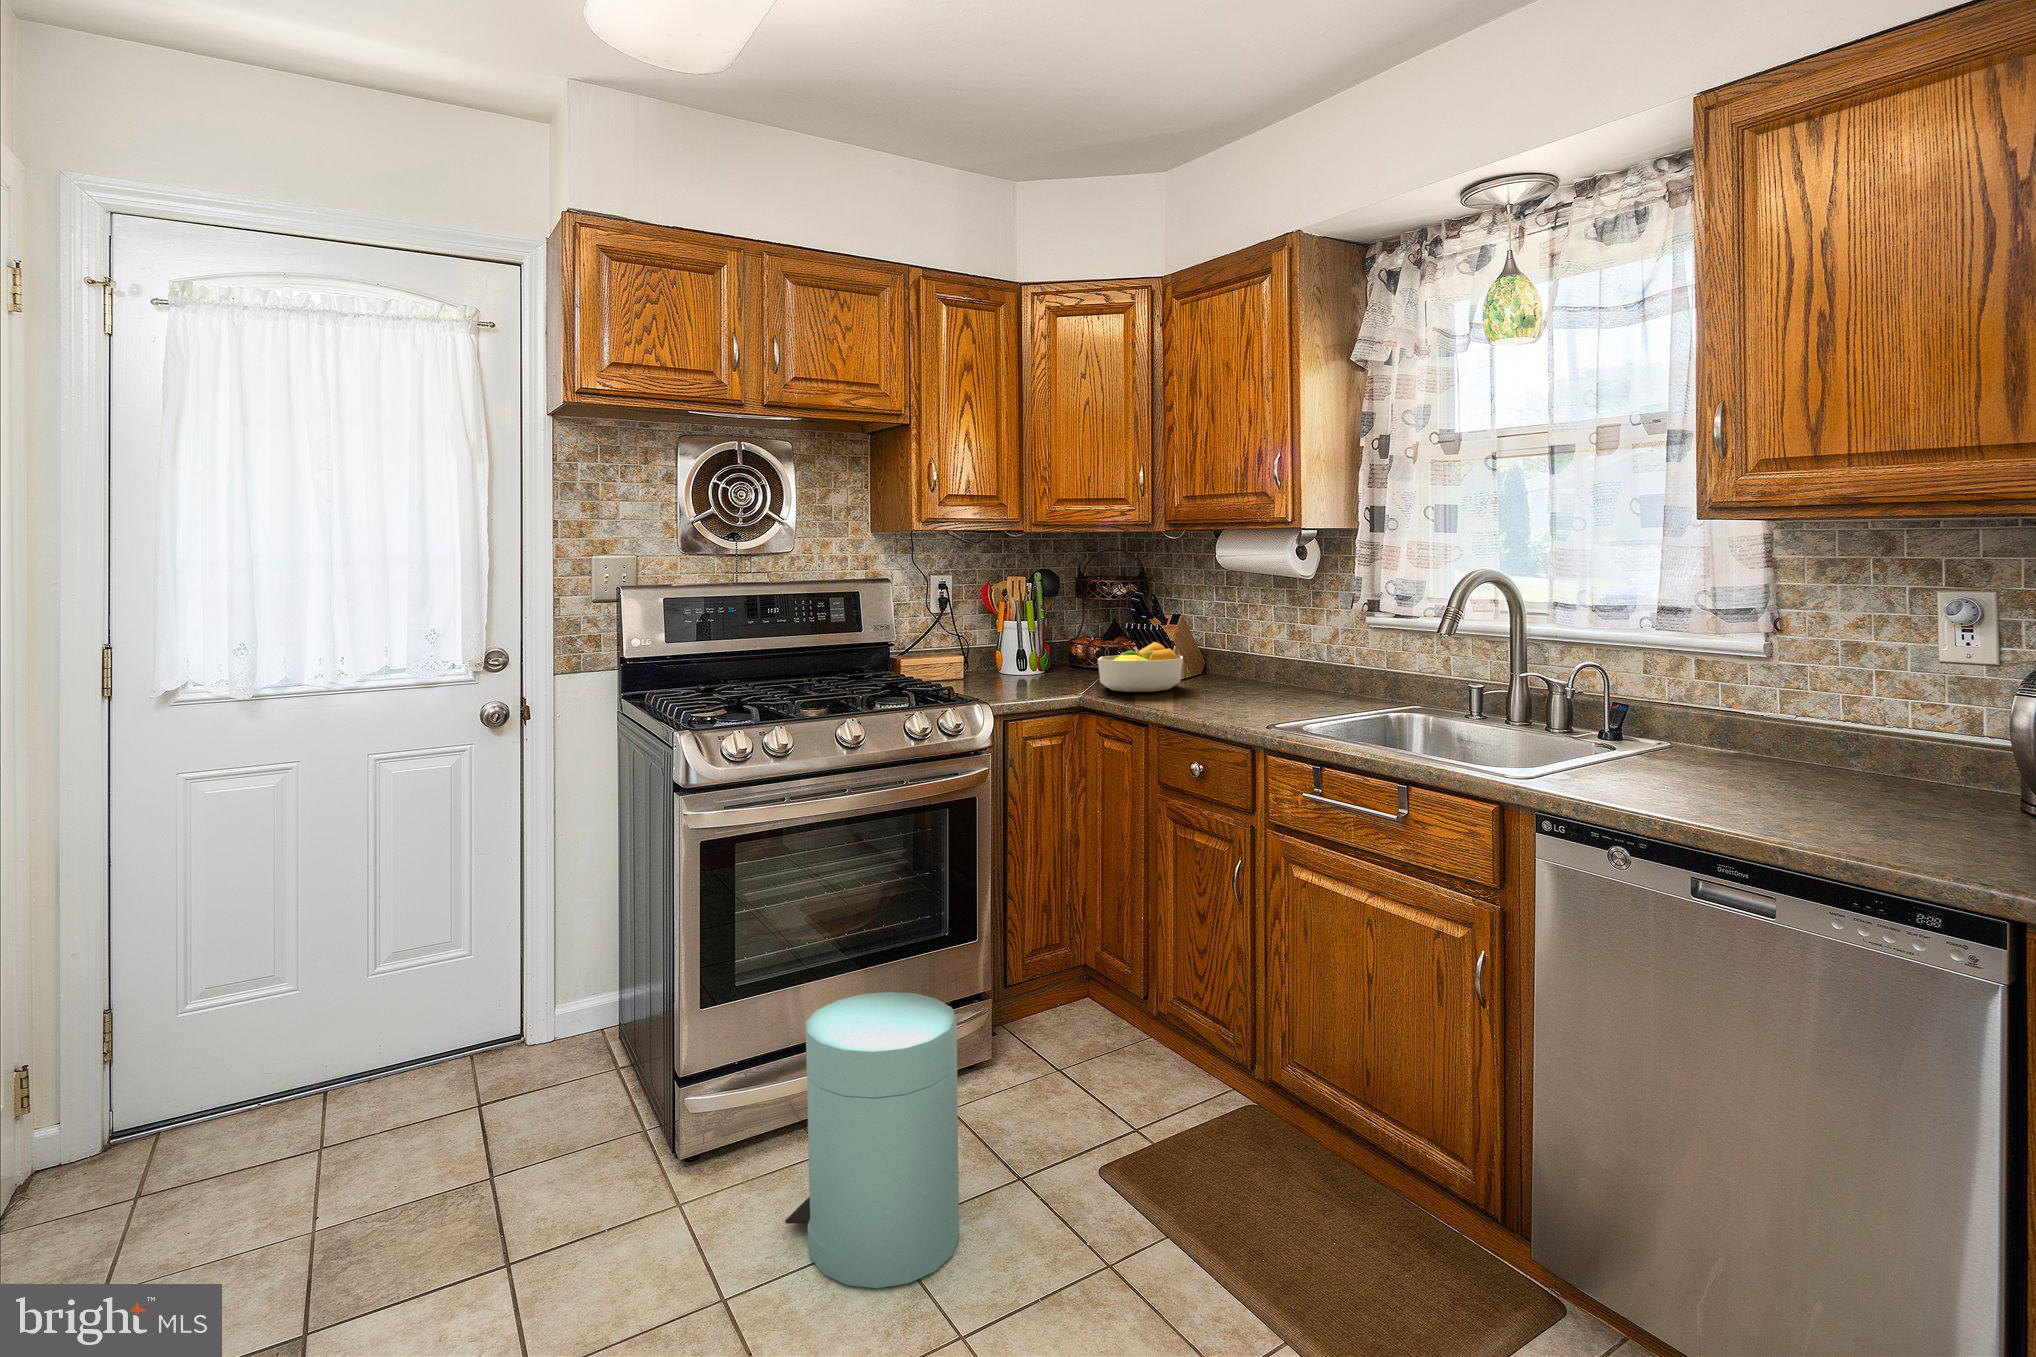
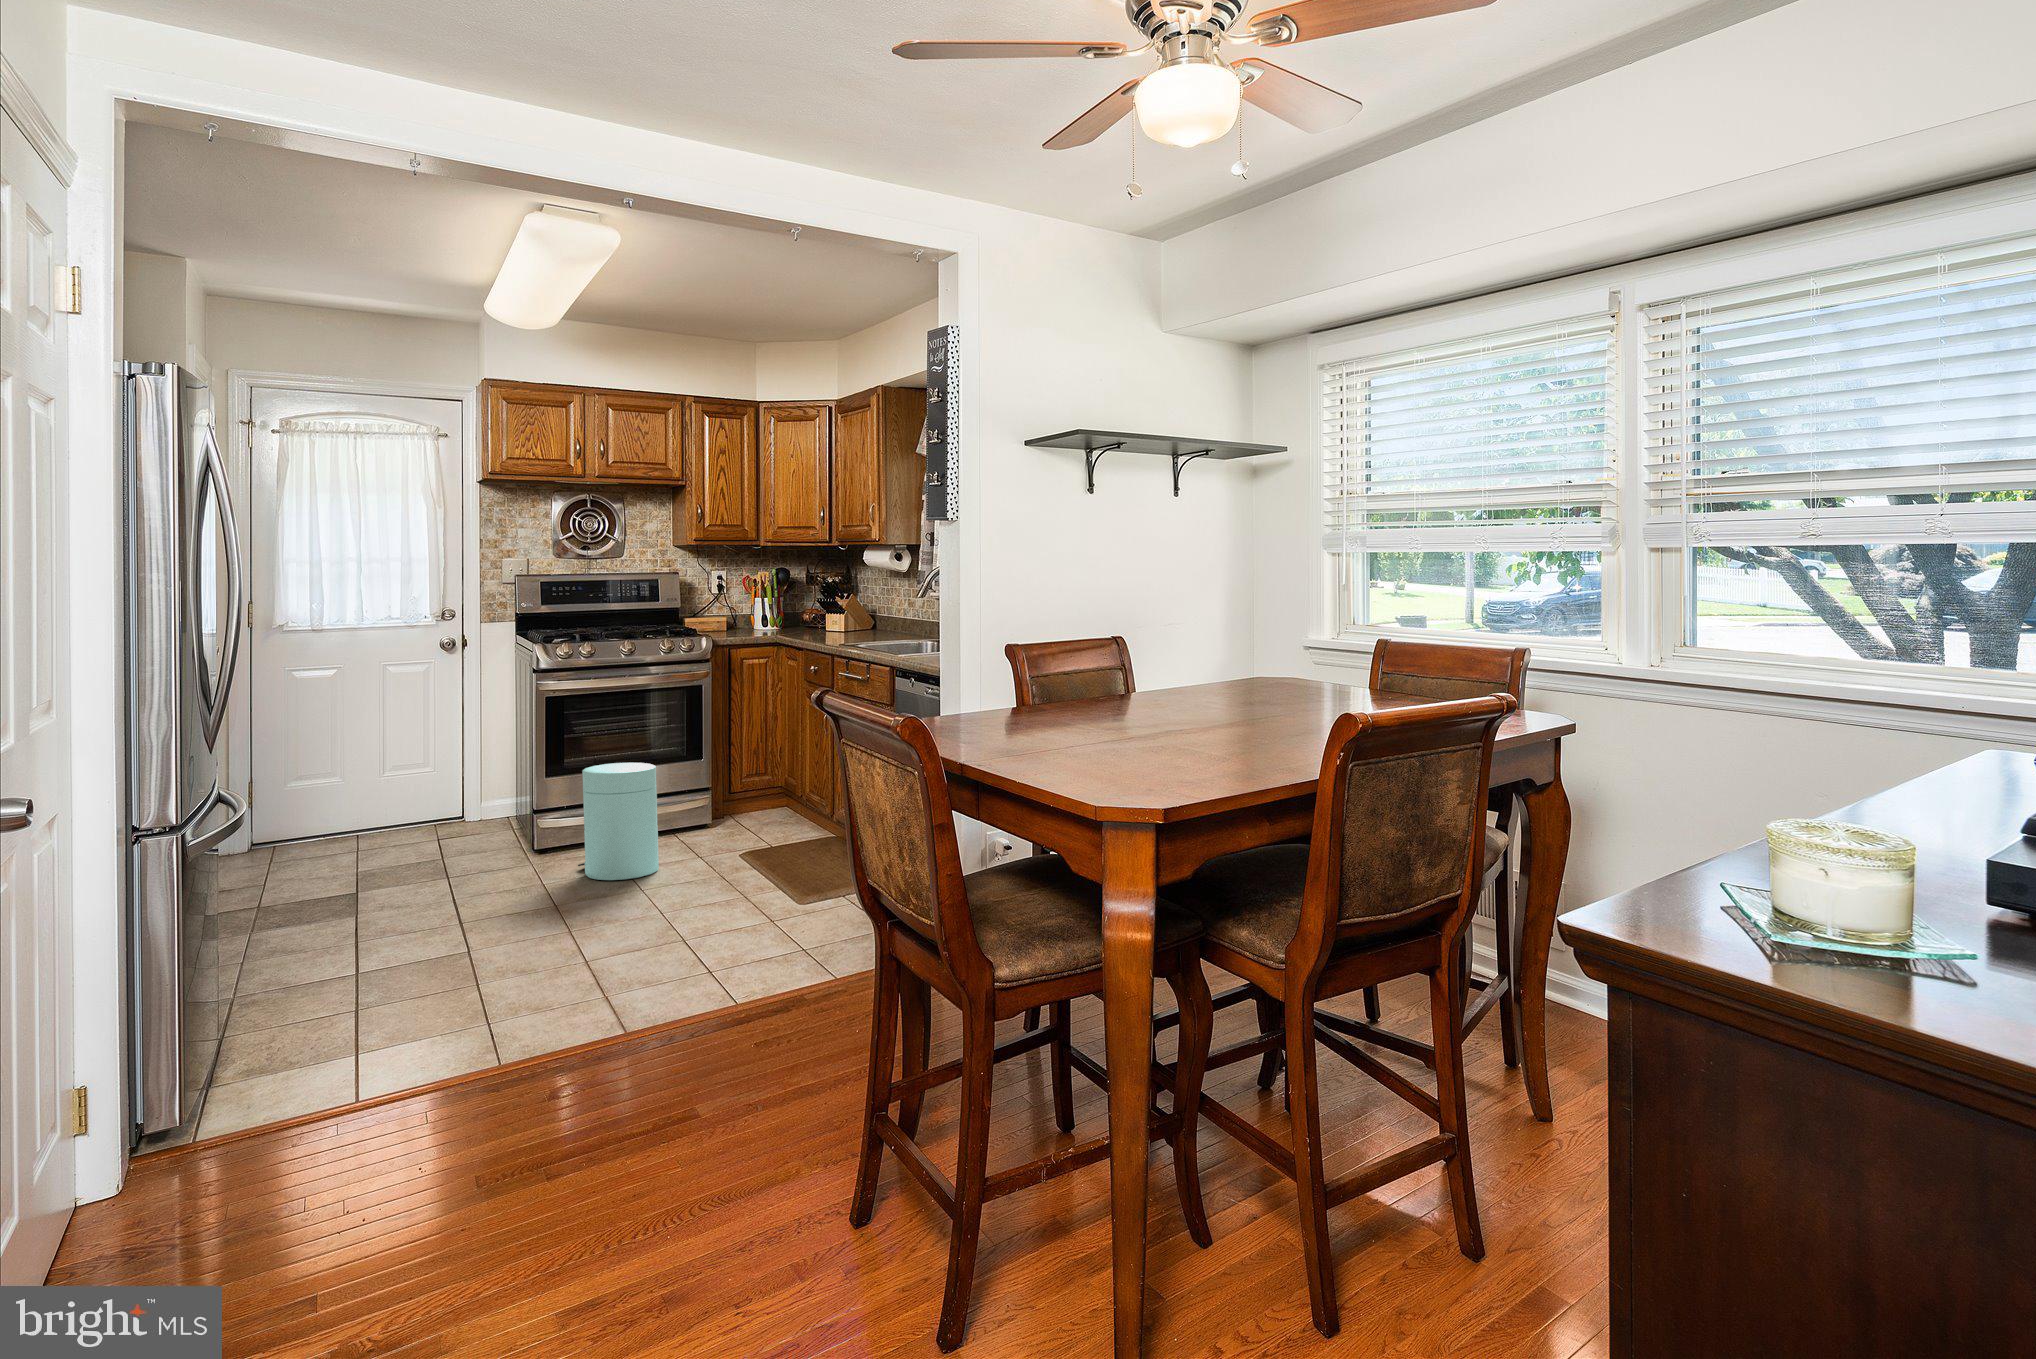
fruit bowl: present [1098,642,1183,692] -> none [789,608,846,634]

